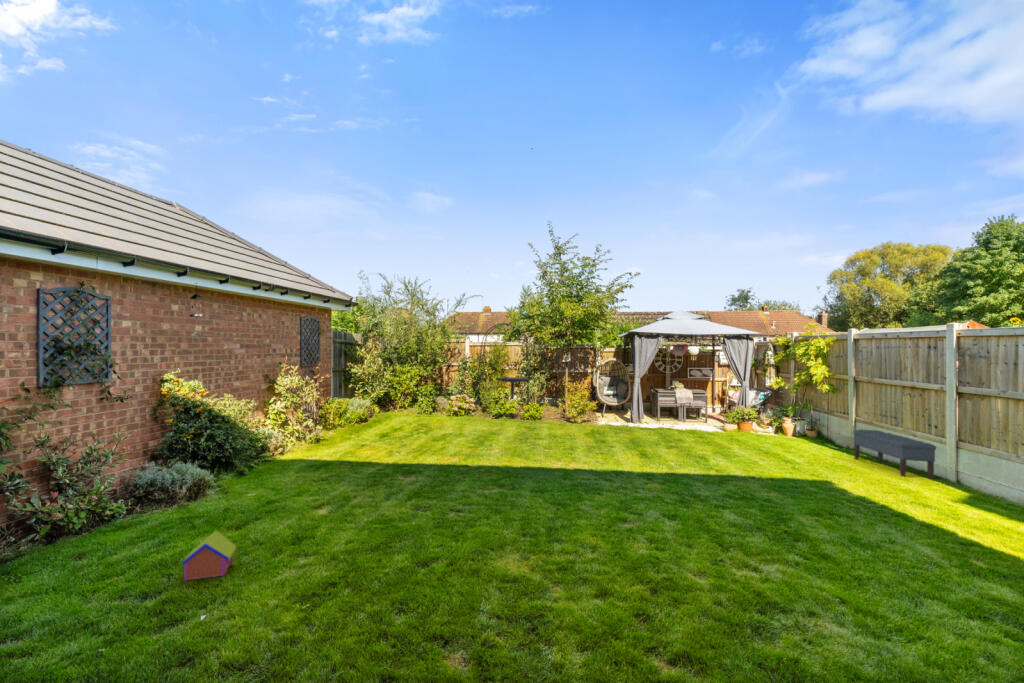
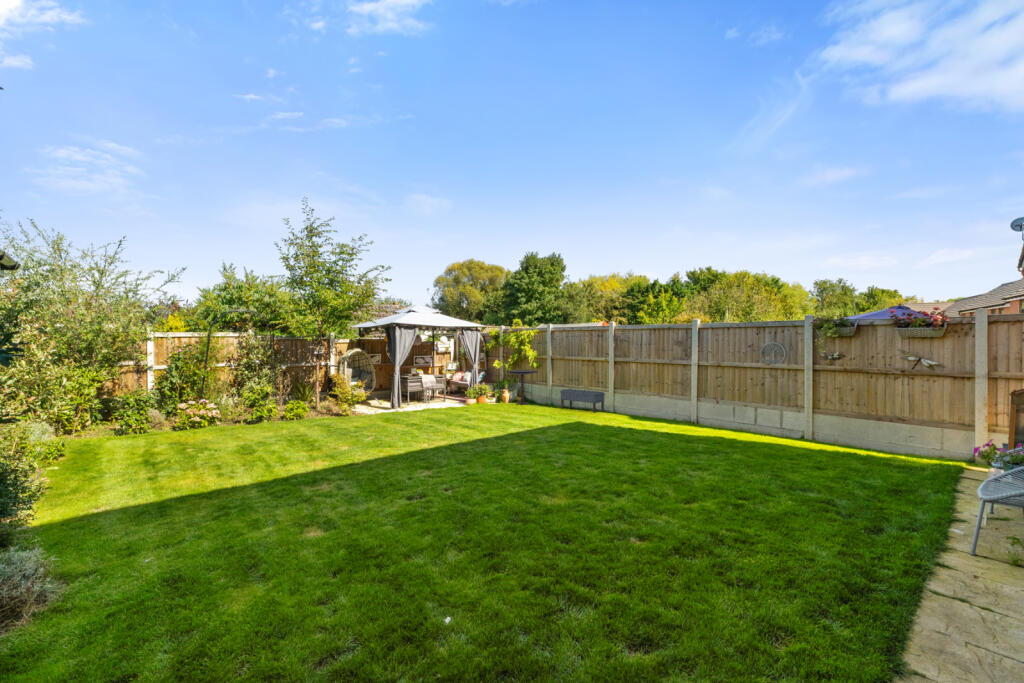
pedestal table: present [496,377,530,417] -> present [507,370,538,405]
toy house: present [182,531,236,580] -> none [449,594,499,660]

